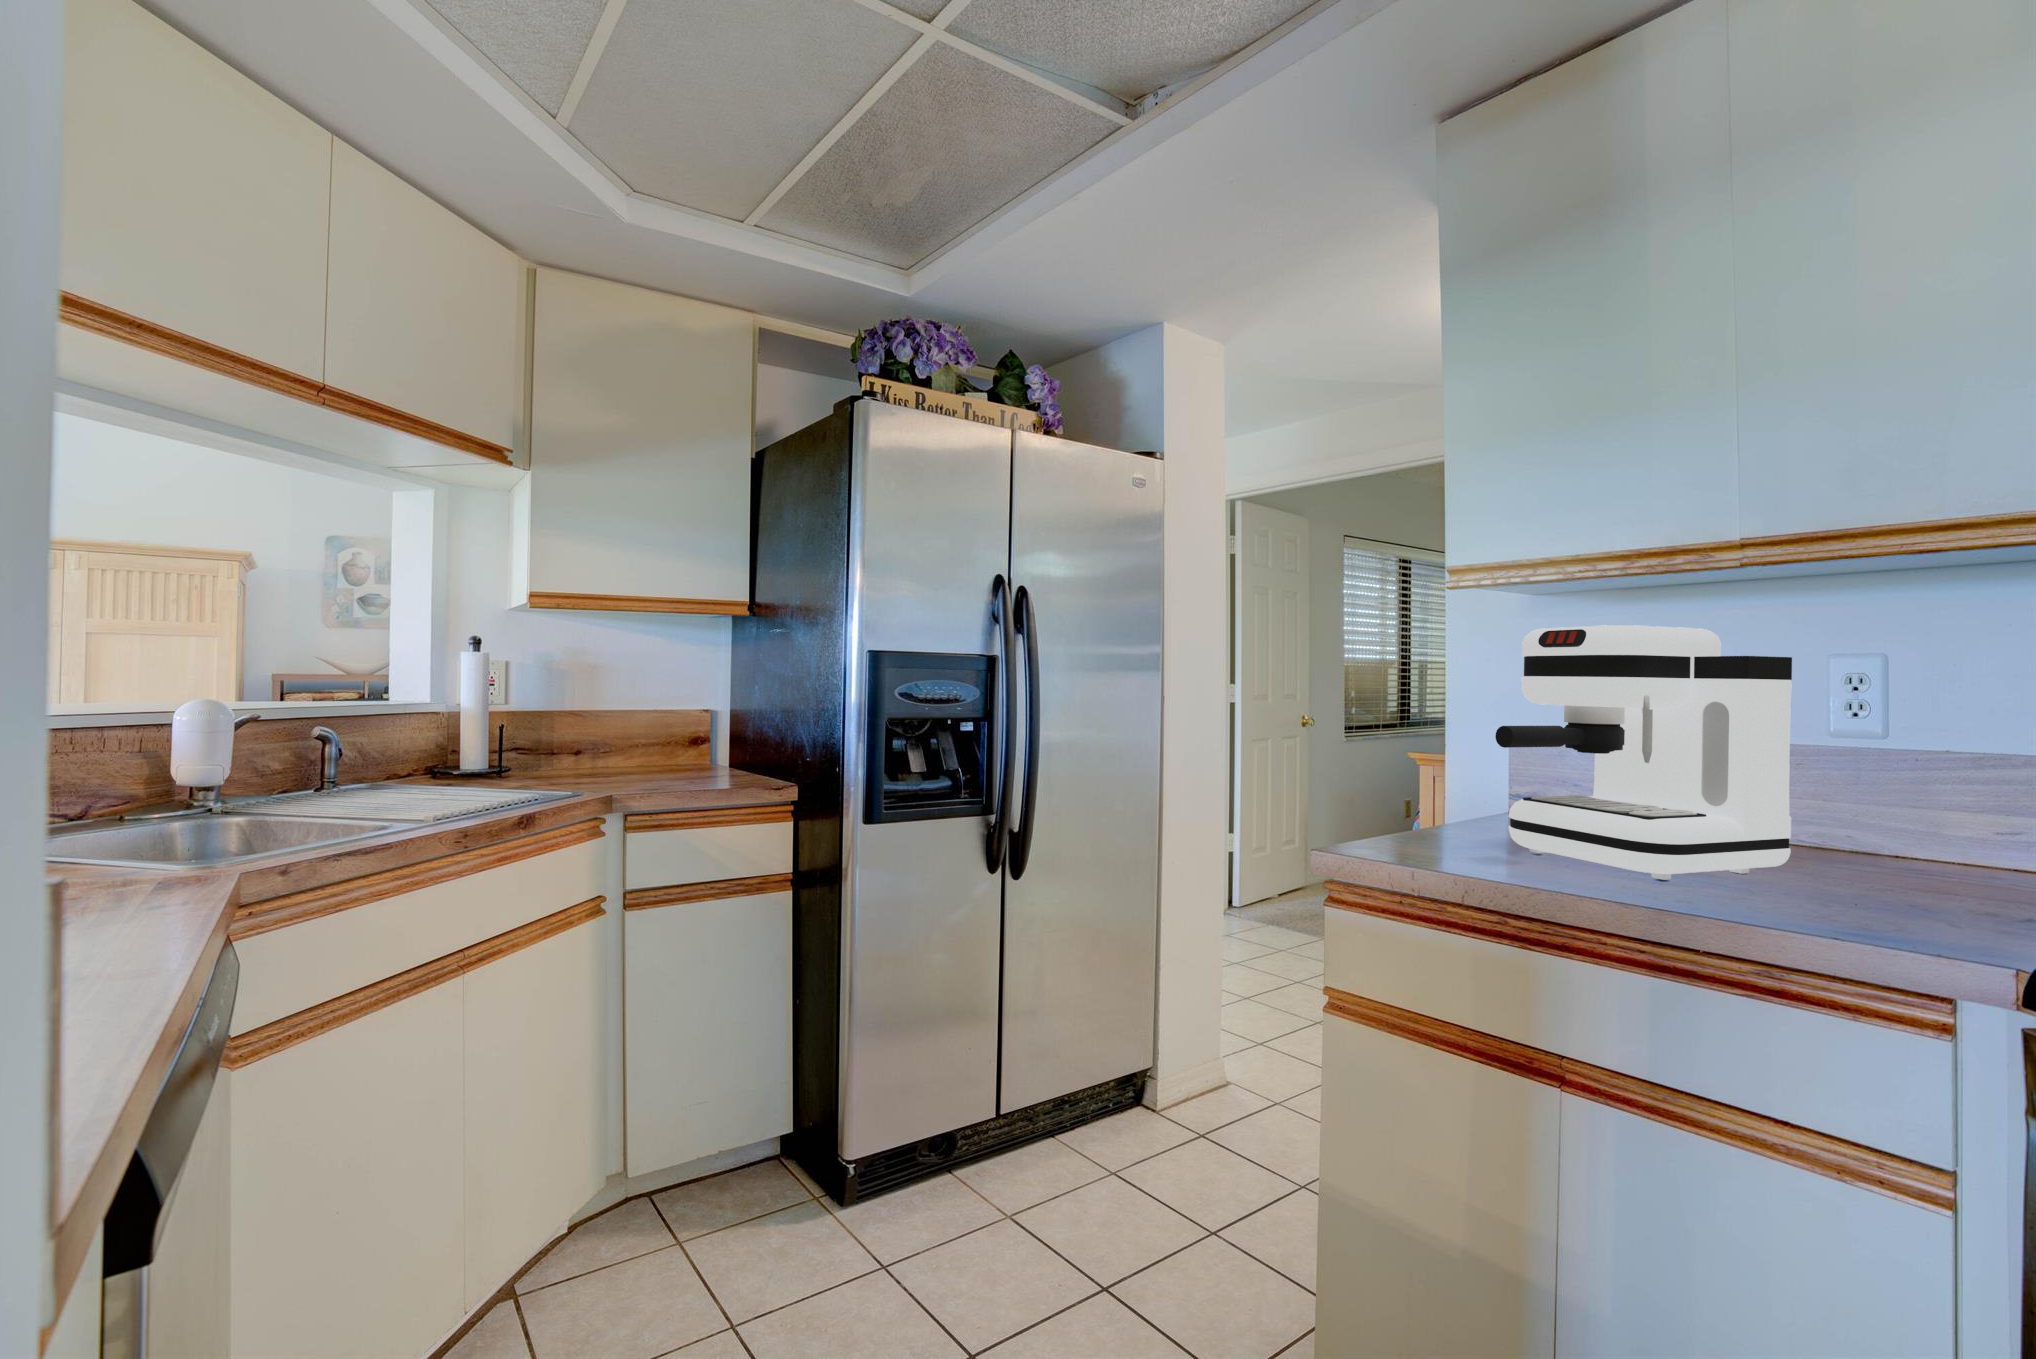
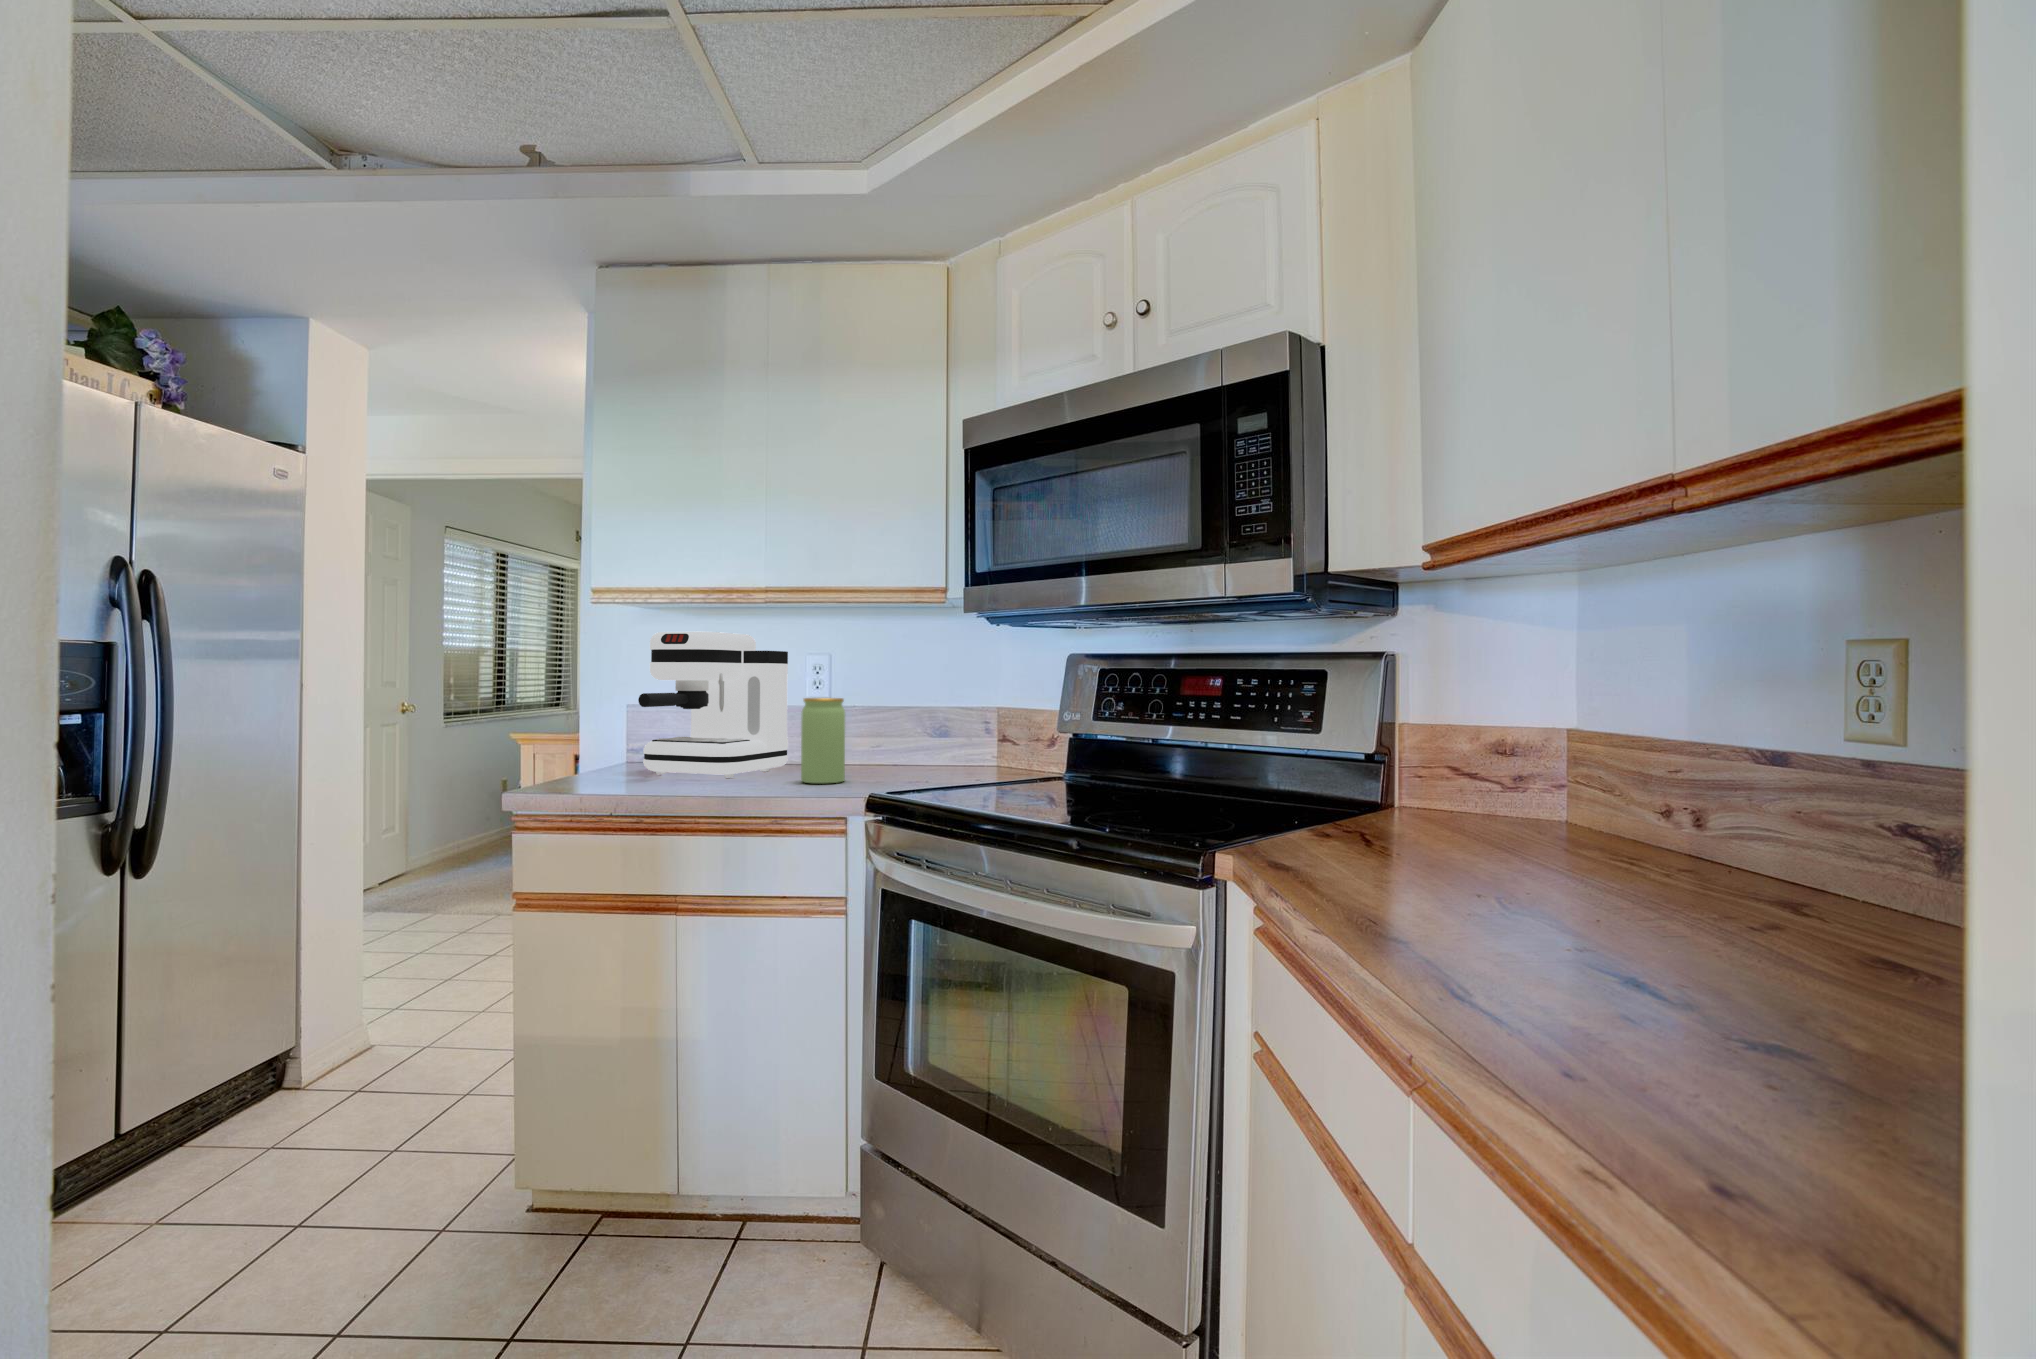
jar: none [1826,749,1950,937] -> present [801,698,845,784]

